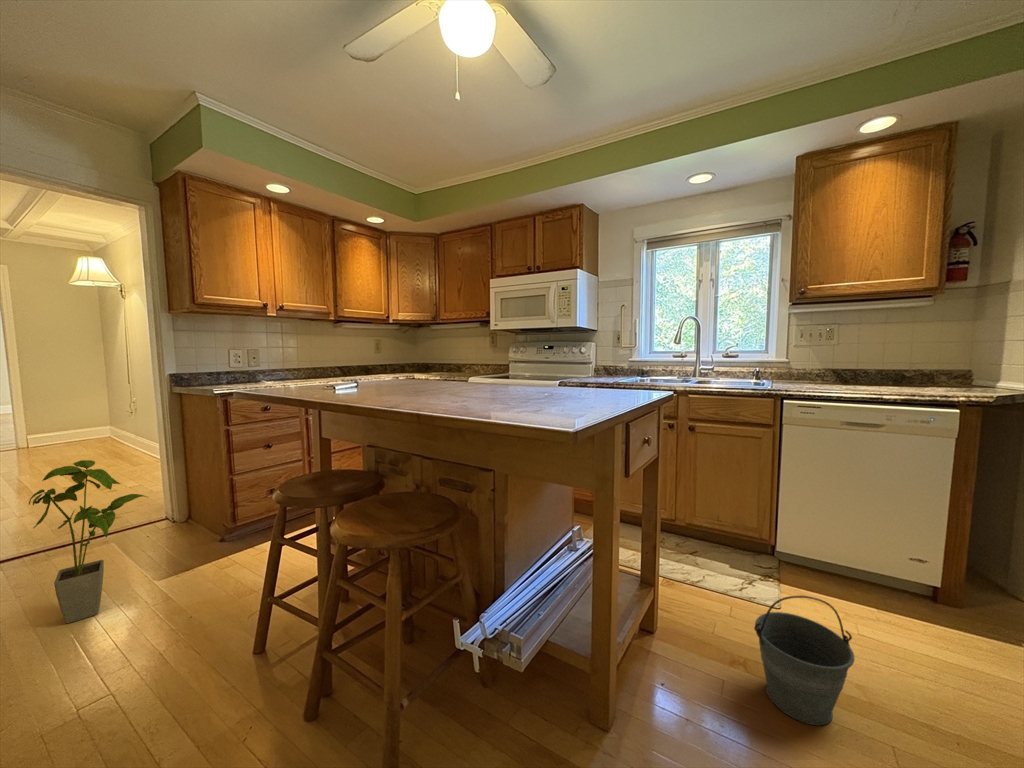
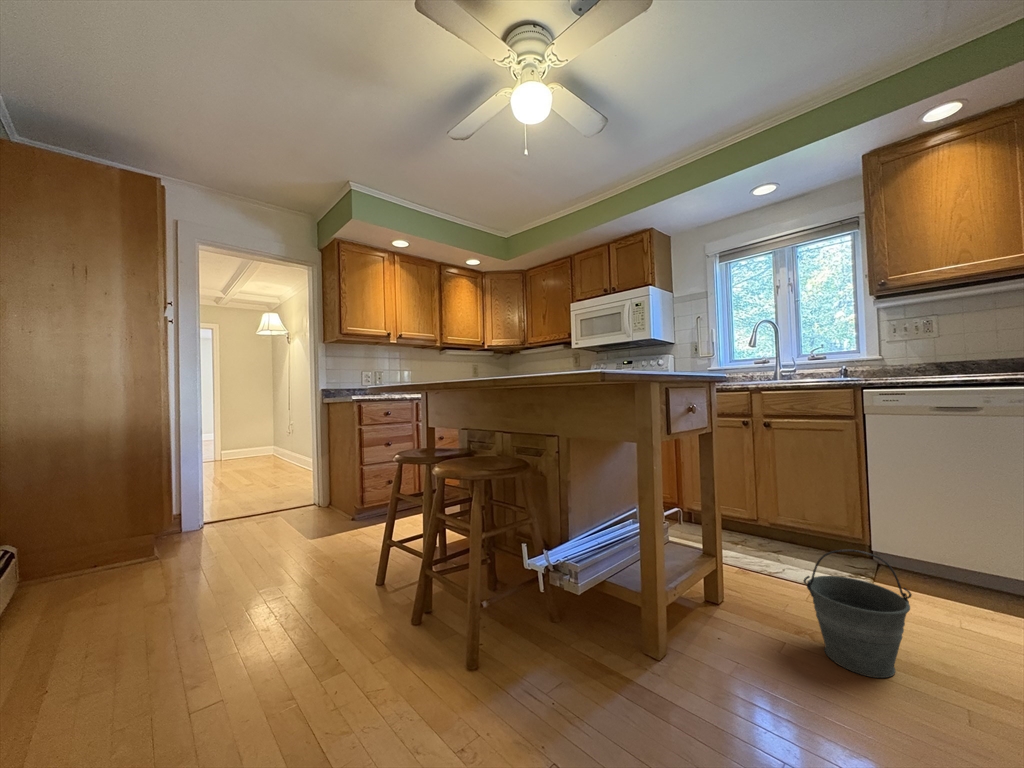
house plant: present [29,460,147,623] -> none [241,437,309,555]

